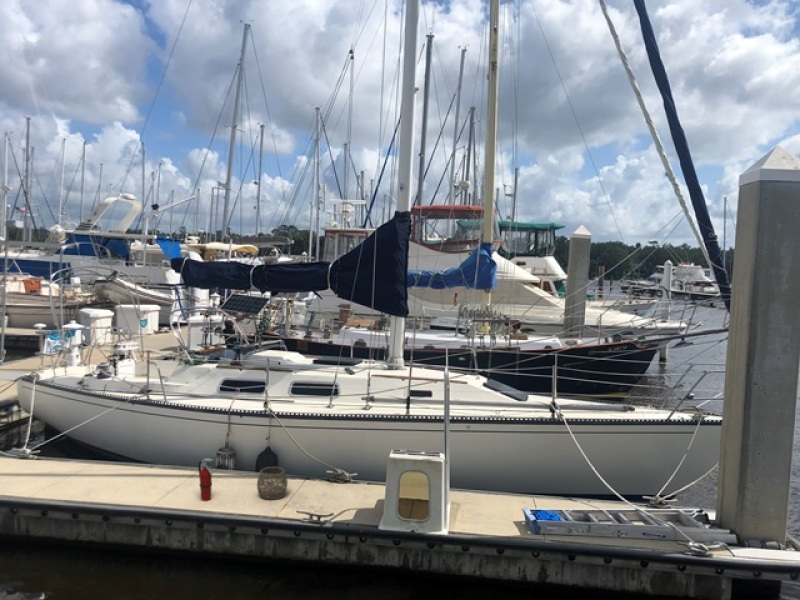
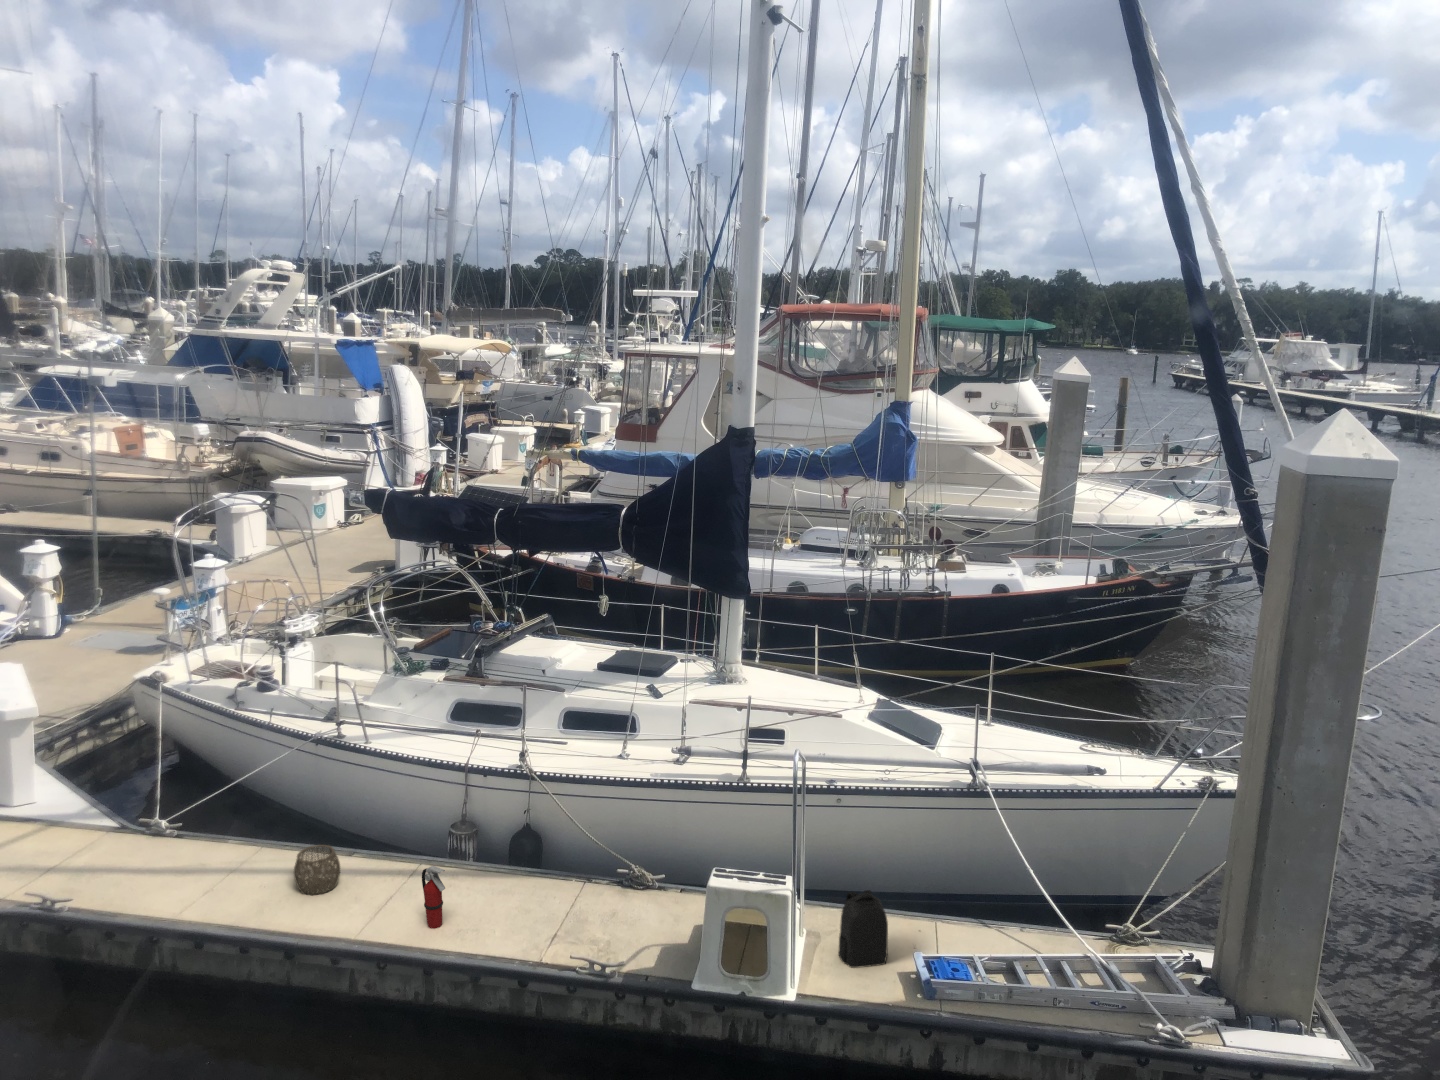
woven basket: present [257,467,288,500] -> present [294,845,340,895]
backpack: none [474,470,506,520] -> present [838,890,888,968]

